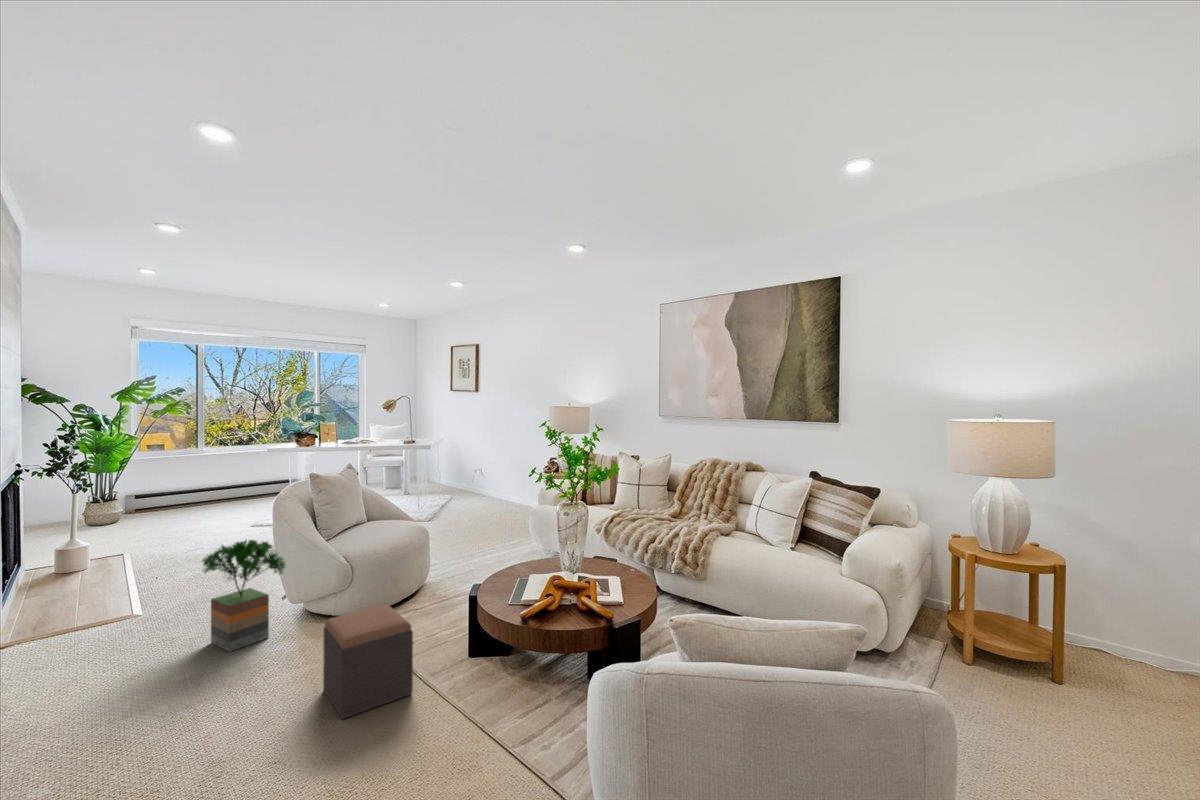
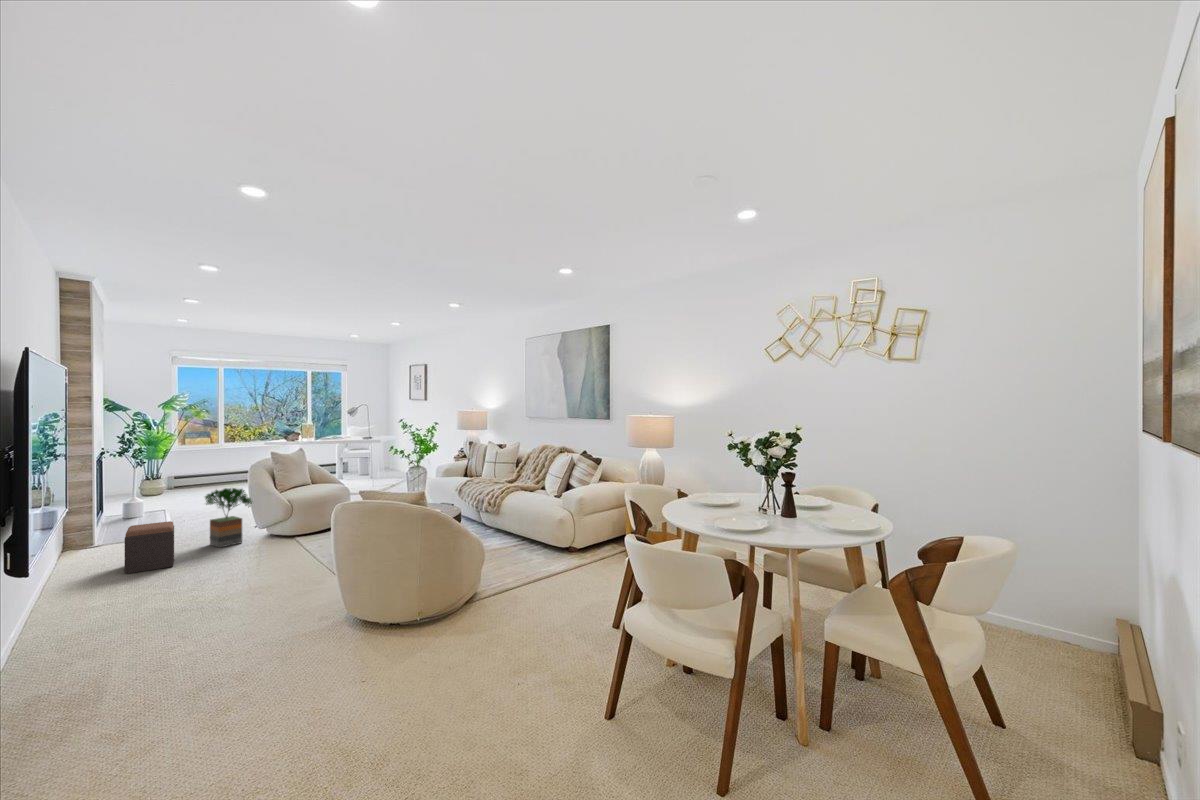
footstool: present [323,605,413,719] -> present [125,521,174,574]

